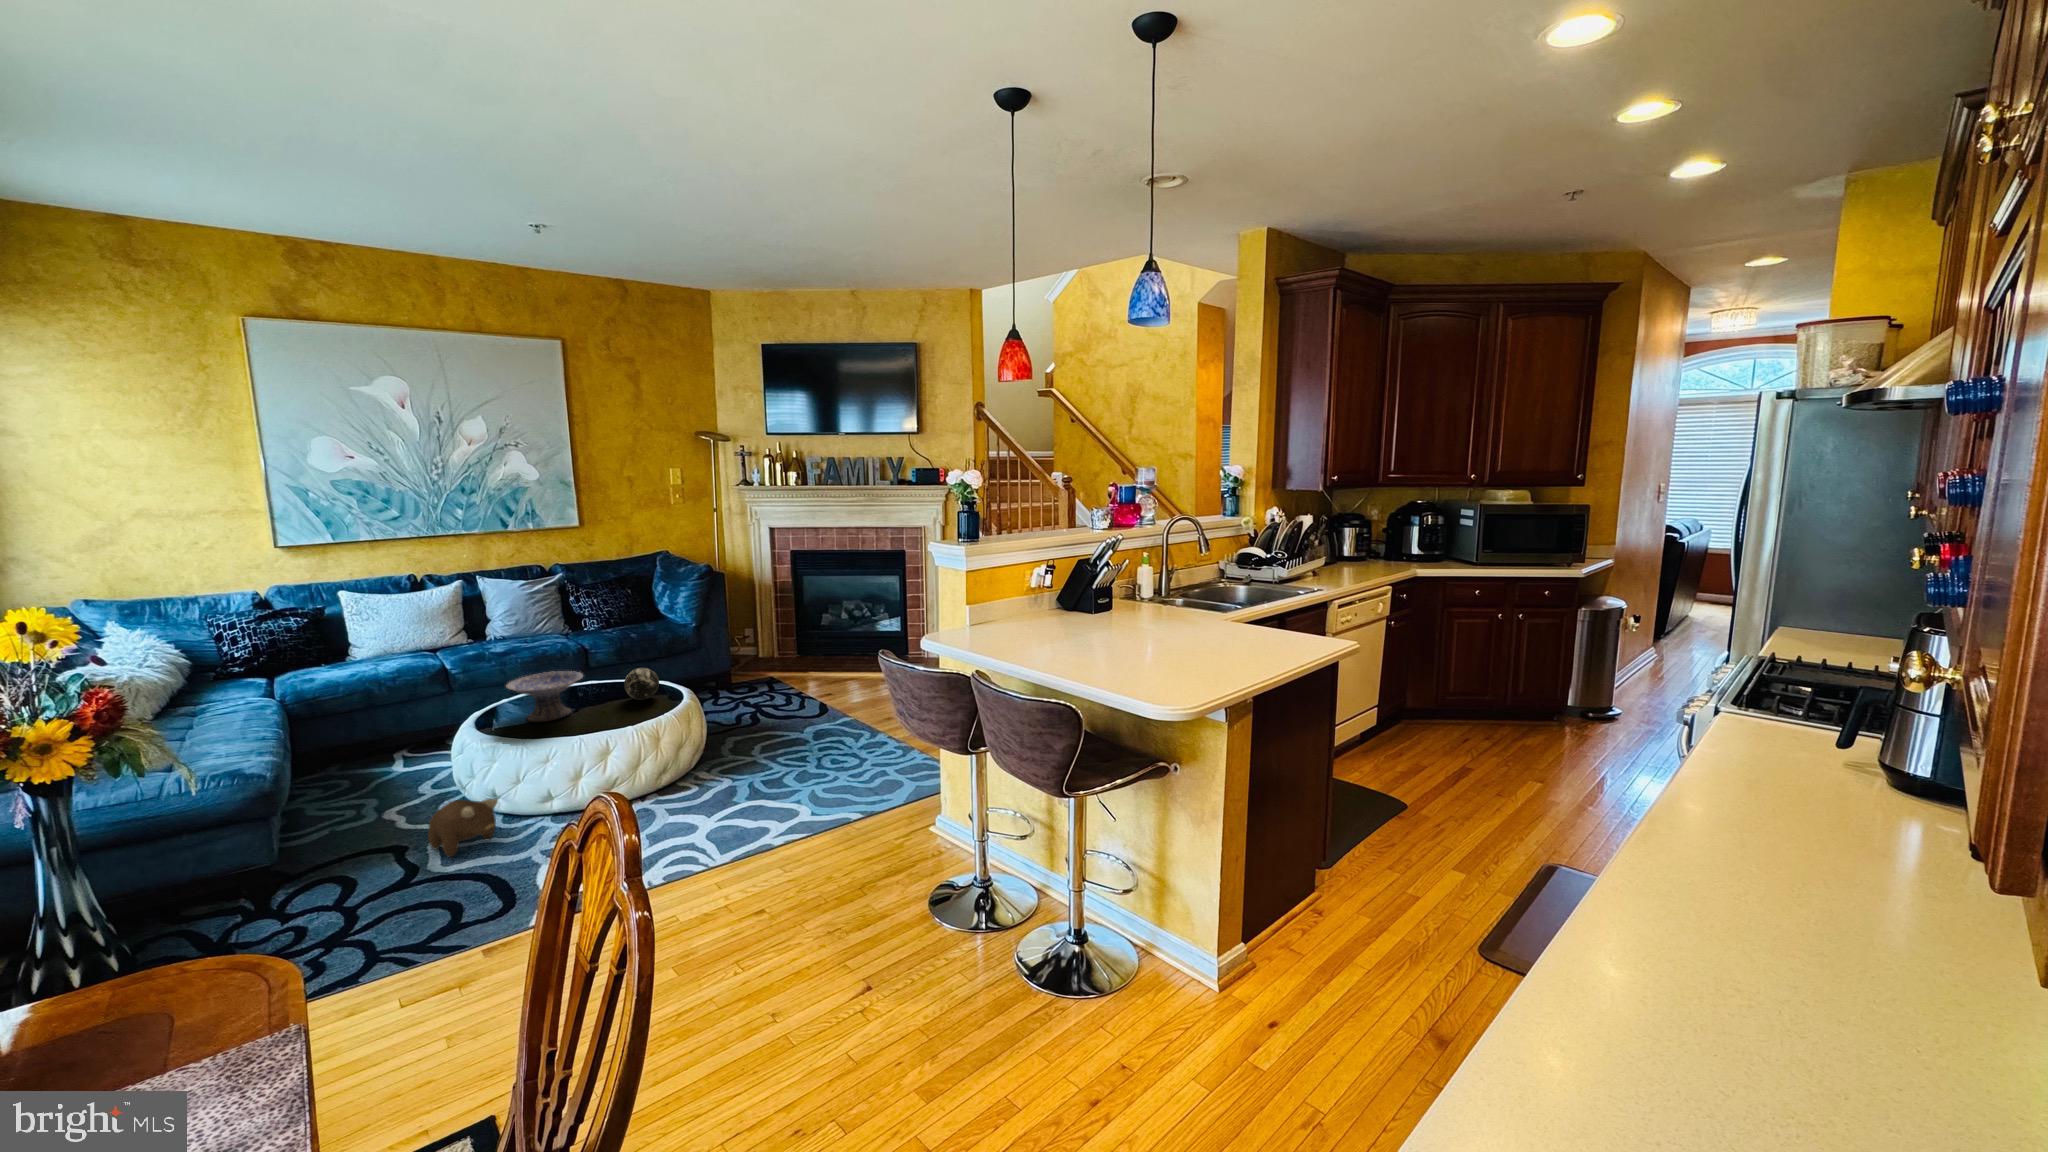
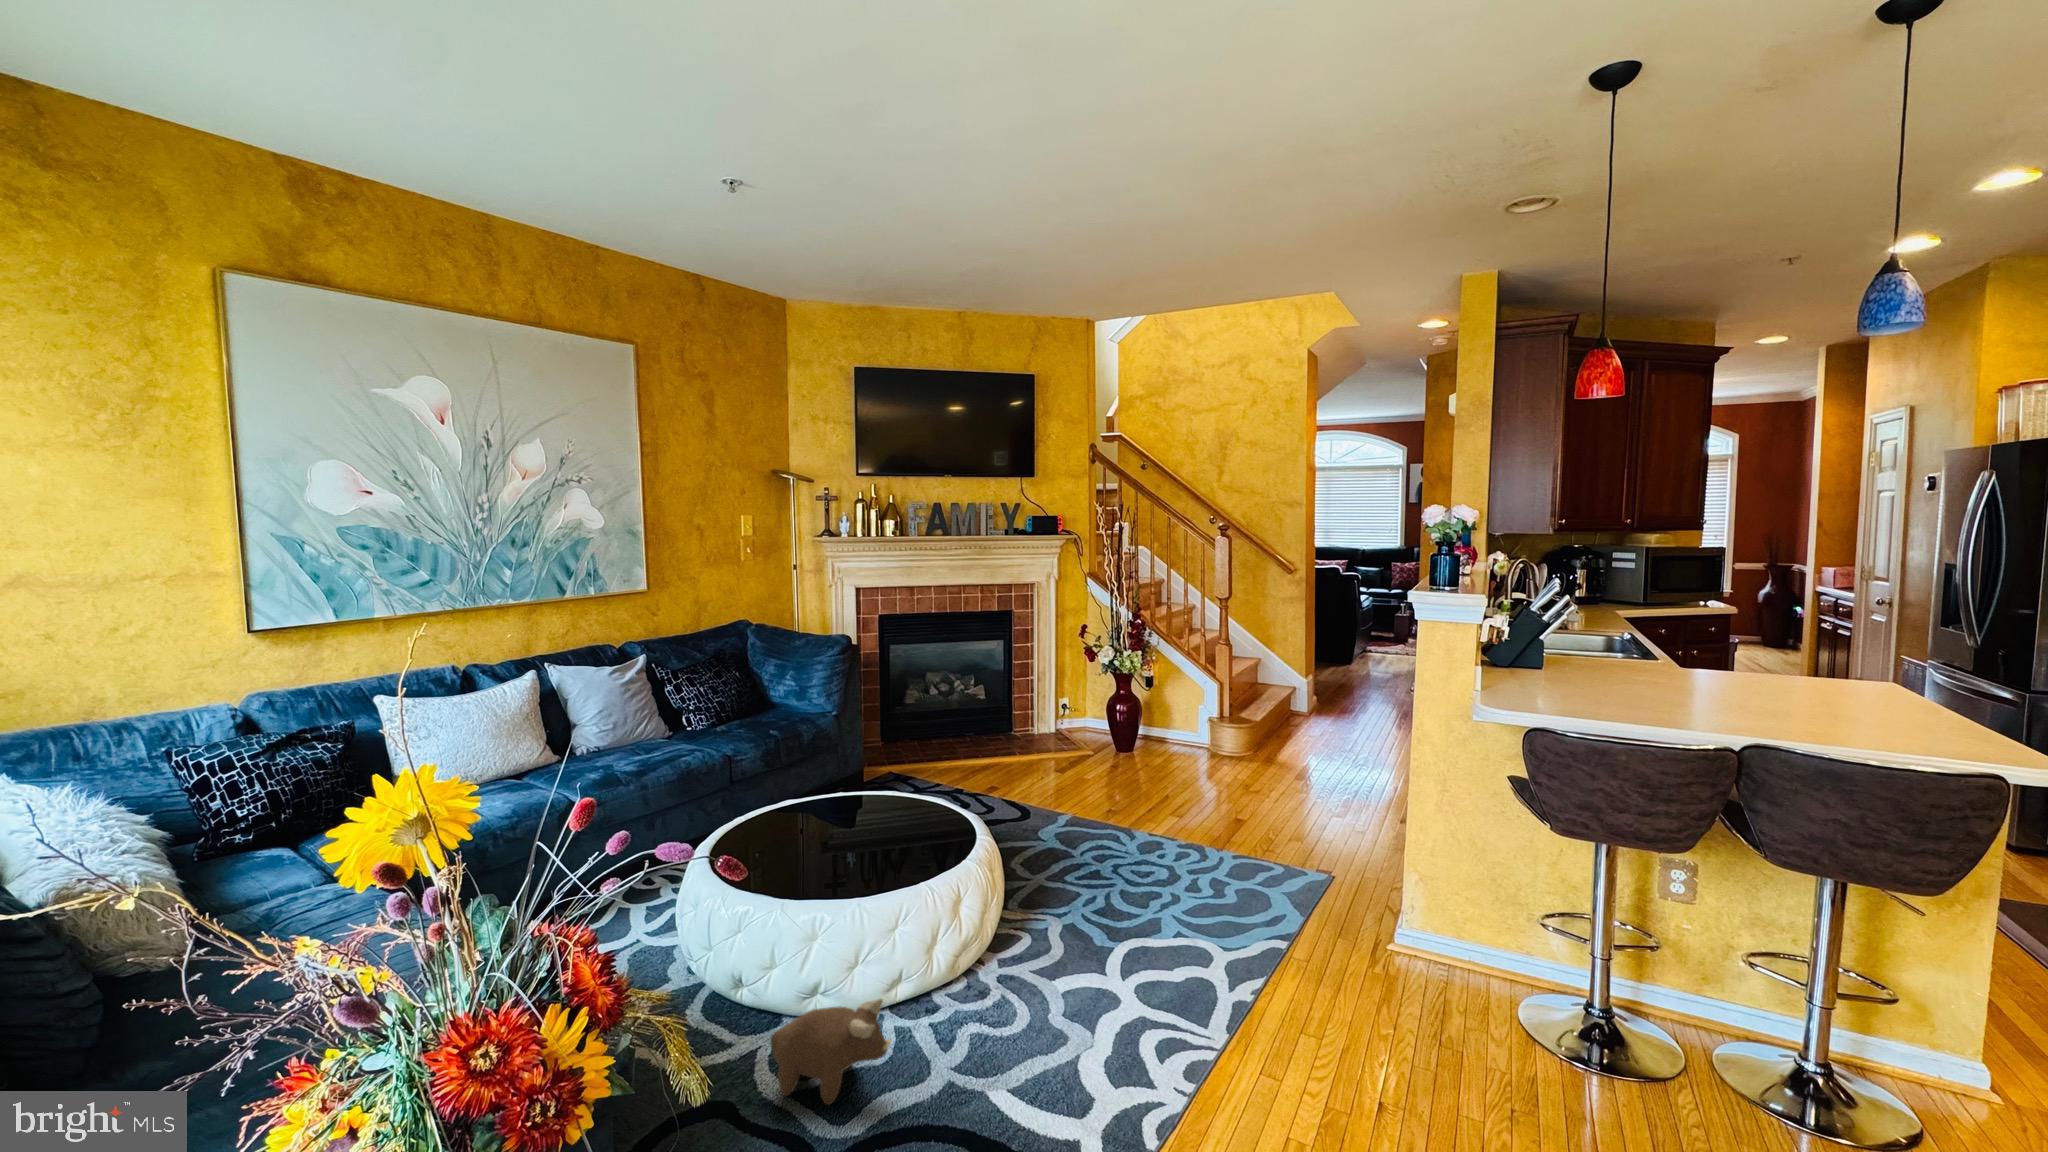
decorative orb: present [624,668,659,700] -> none [899,778,942,822]
decorative bowl: present [506,671,583,721] -> none [785,792,883,871]

